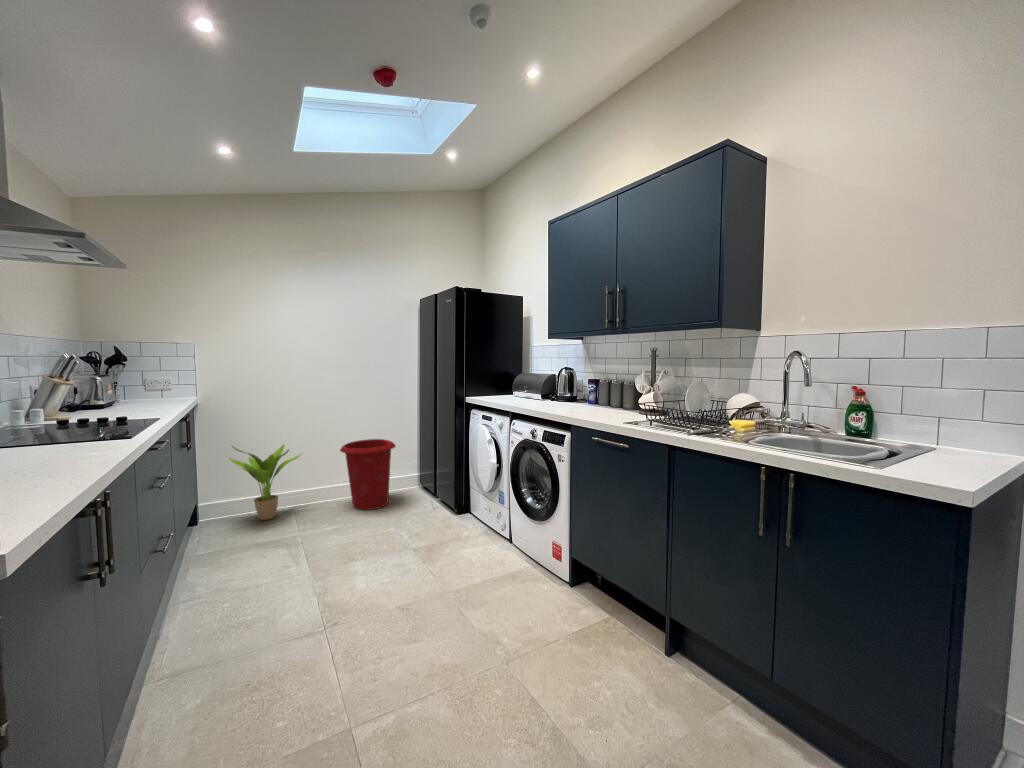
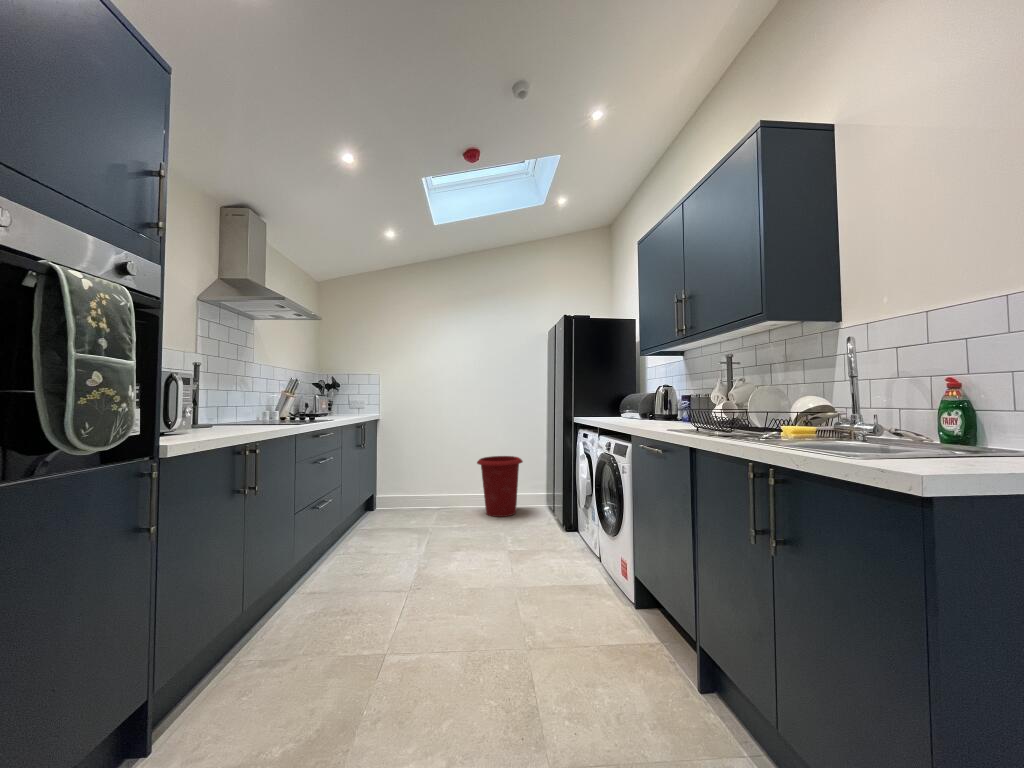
potted plant: present [229,444,301,520] -> none [397,450,450,514]

